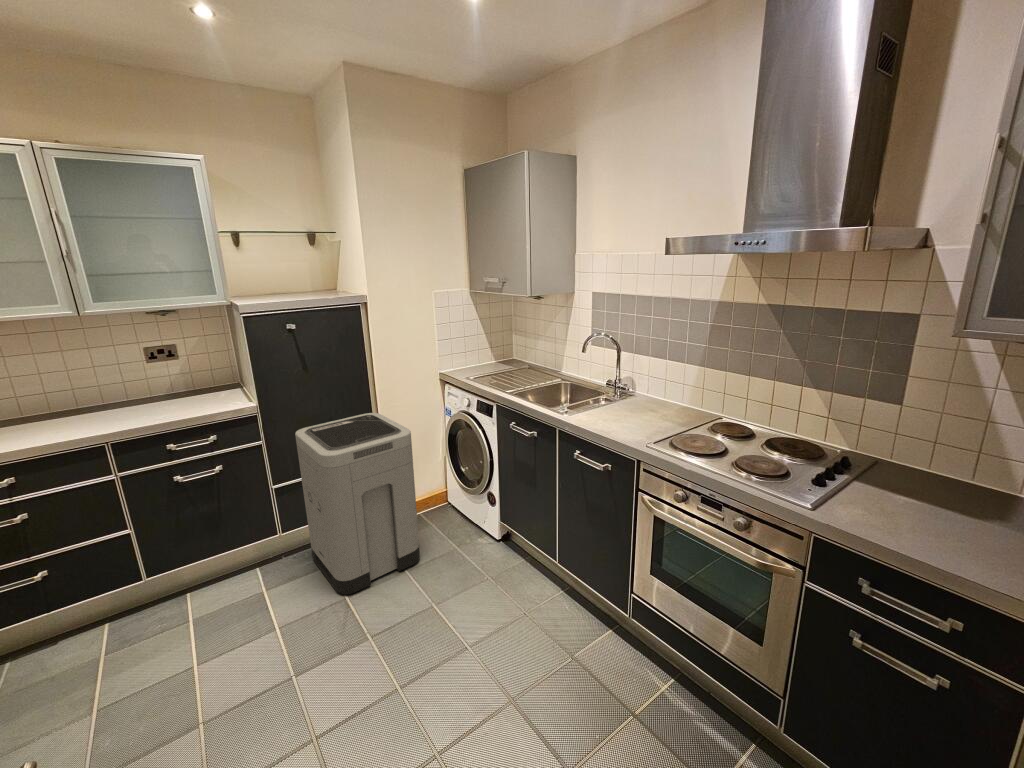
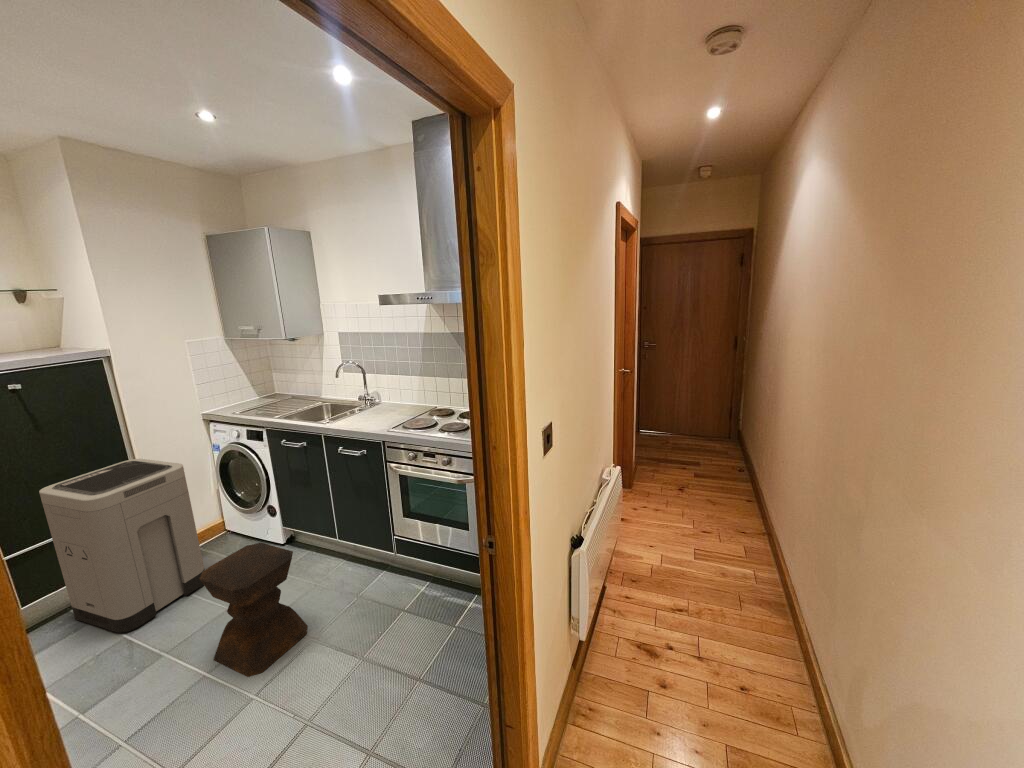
stool: none [400,551,507,723] -> present [200,543,307,677]

